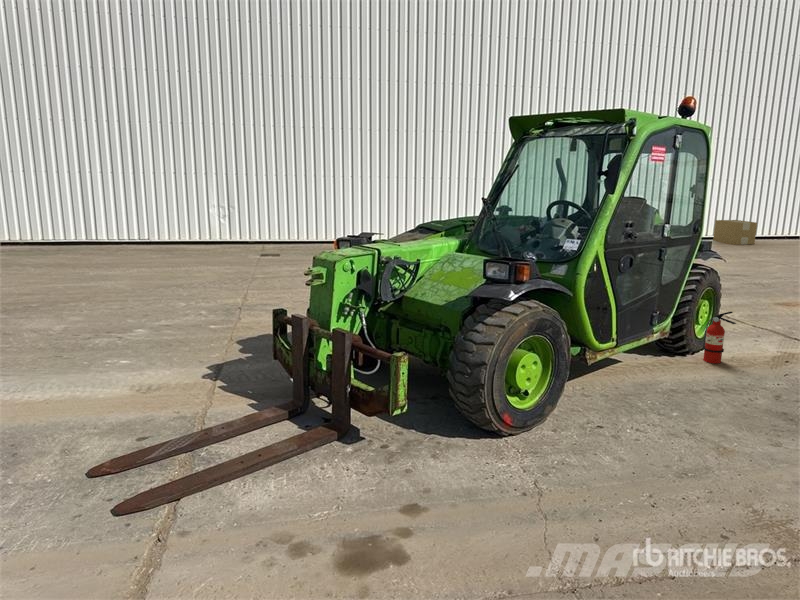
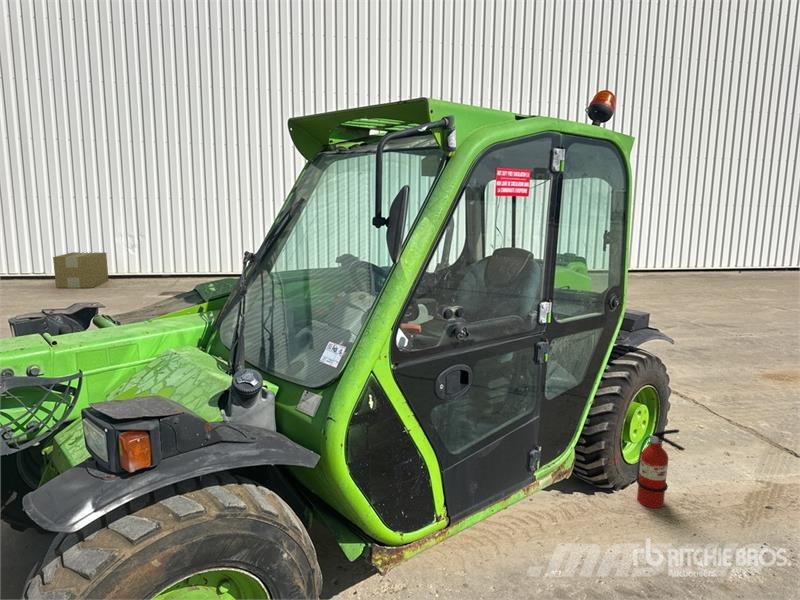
cardboard box: present [713,220,757,245] -> present [53,252,109,288]

